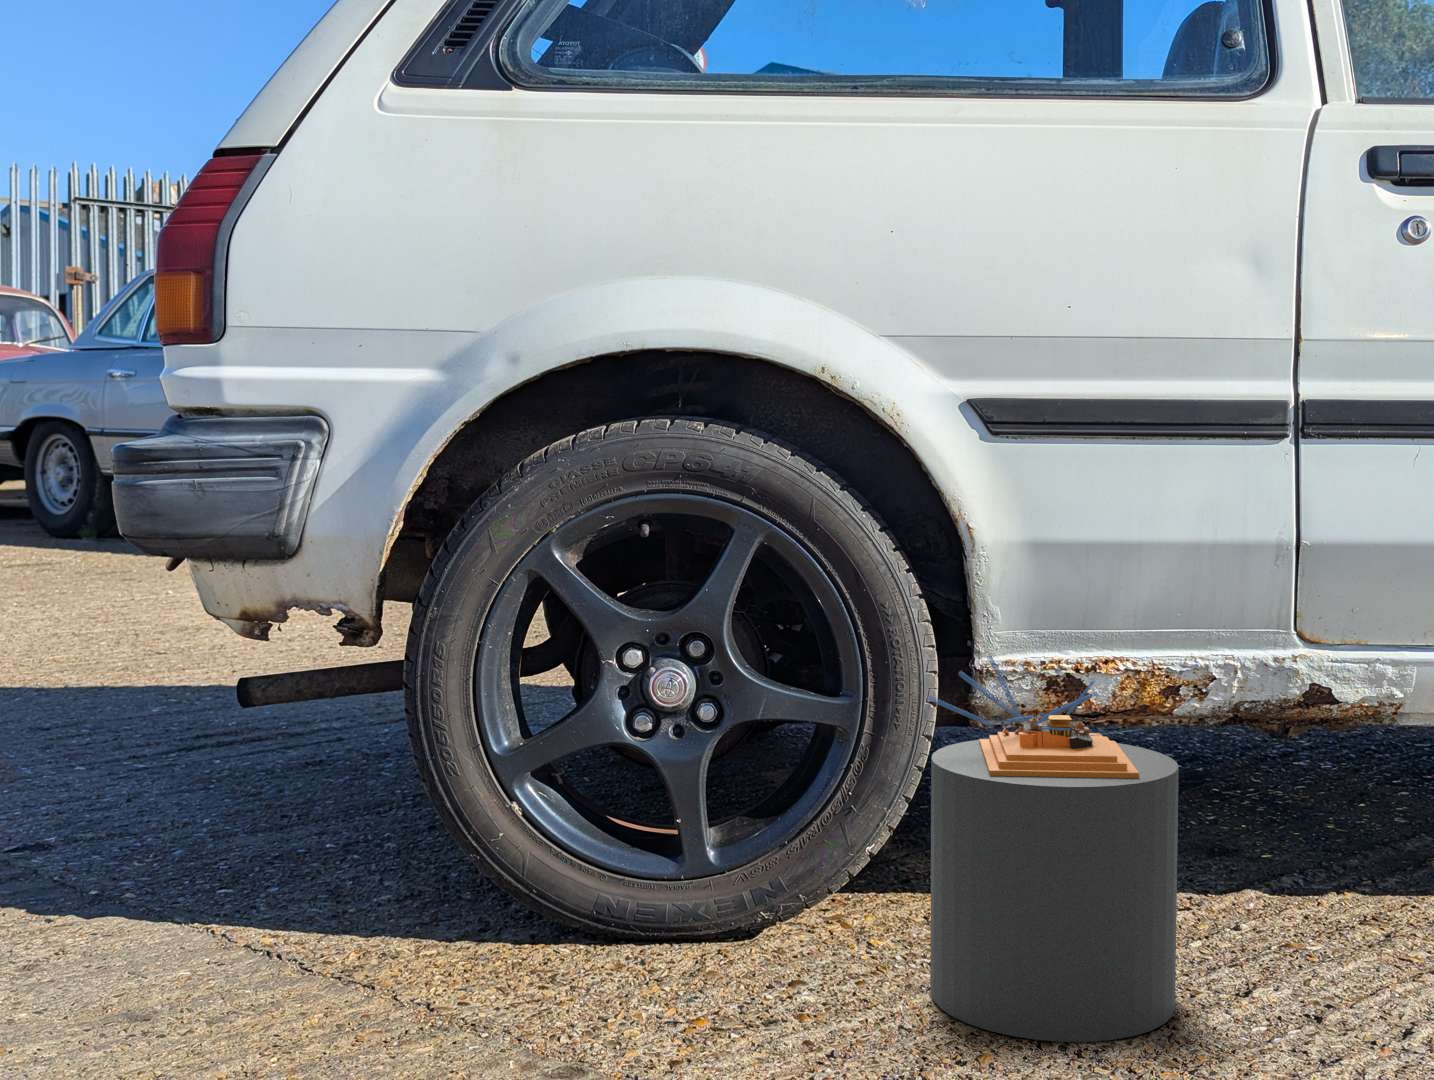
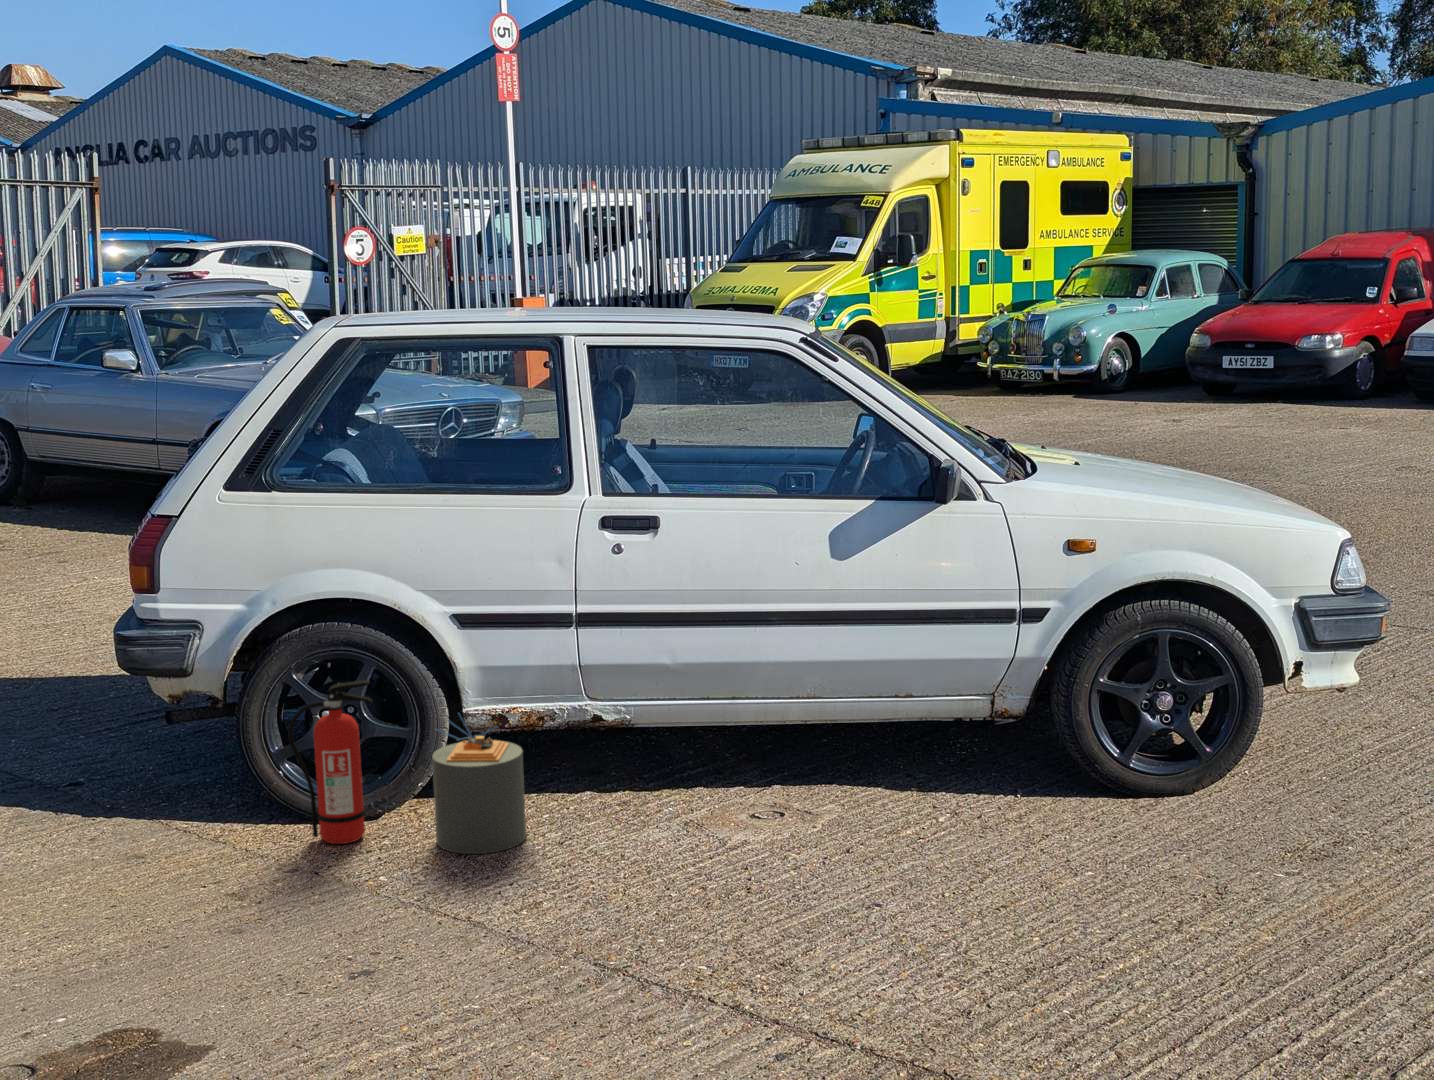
fire extinguisher: none [548,561,771,999] -> present [288,680,372,844]

